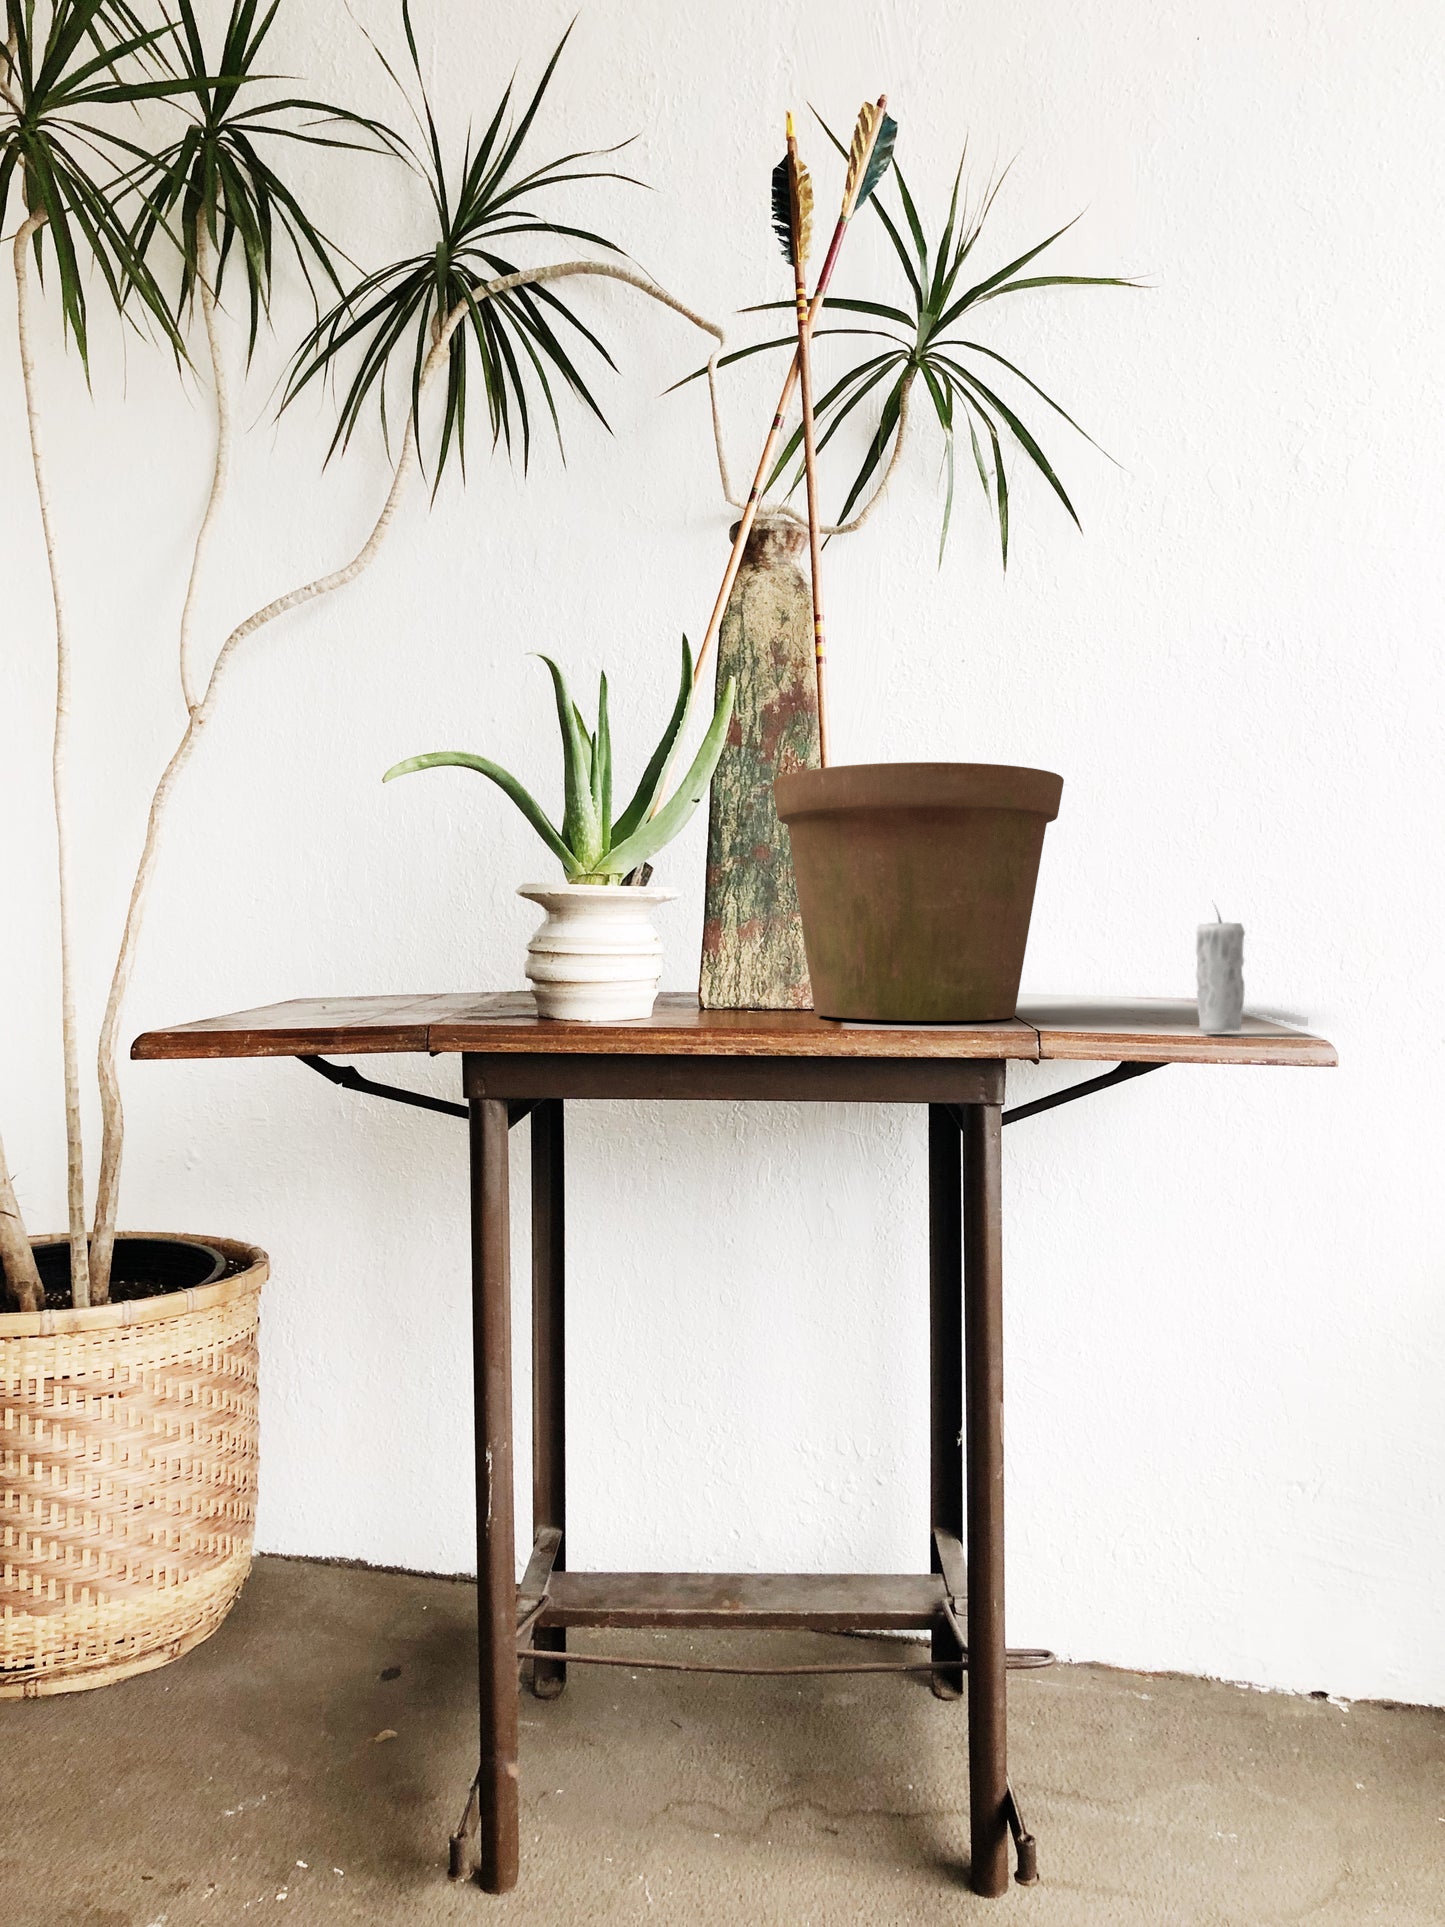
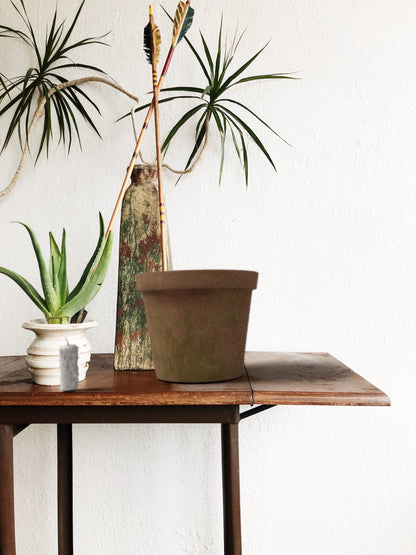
candle: present [1196,915,1245,1033] -> present [59,341,79,391]

